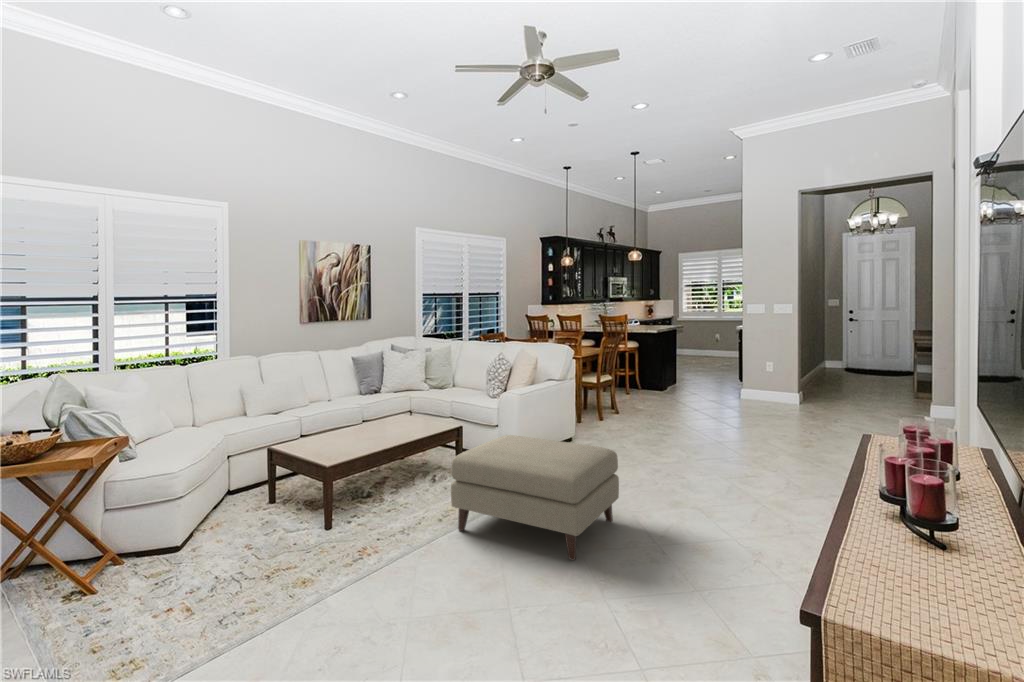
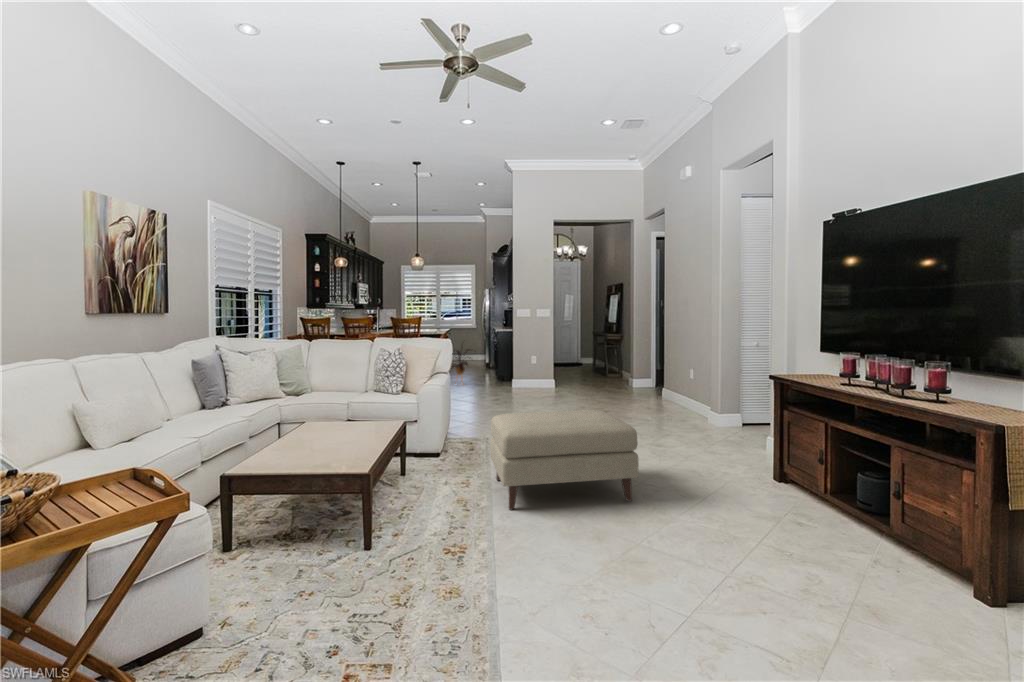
house plant: none [672,341,708,390] -> present [452,350,468,378]

